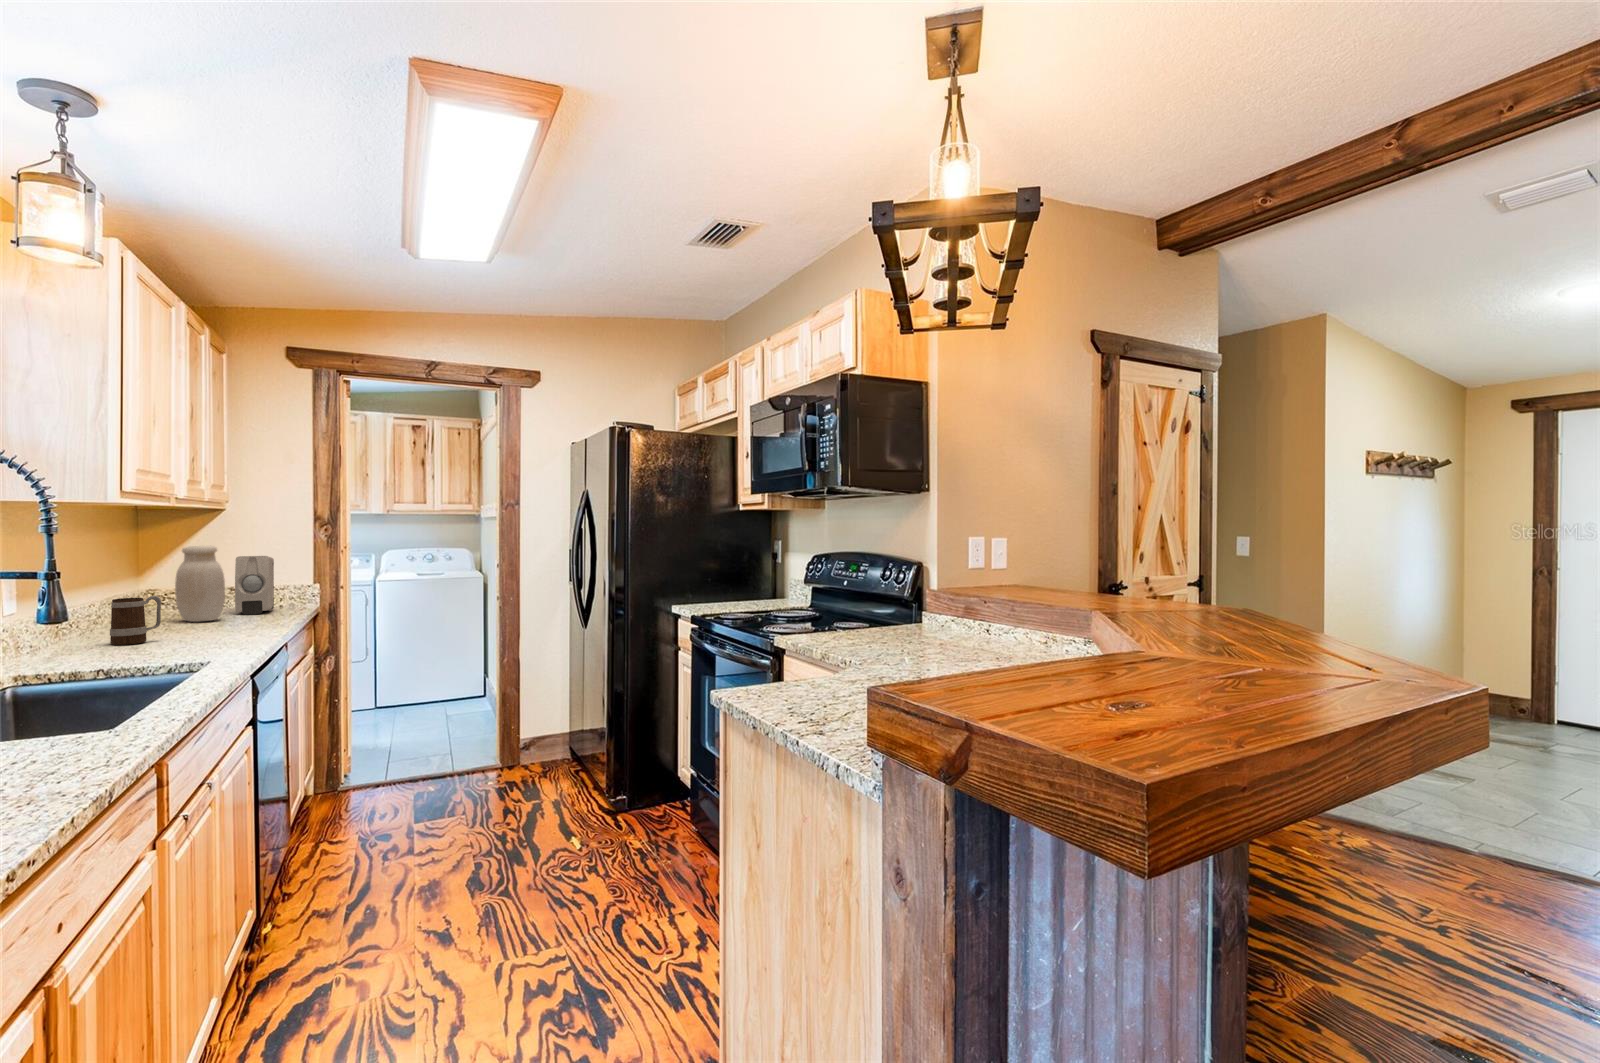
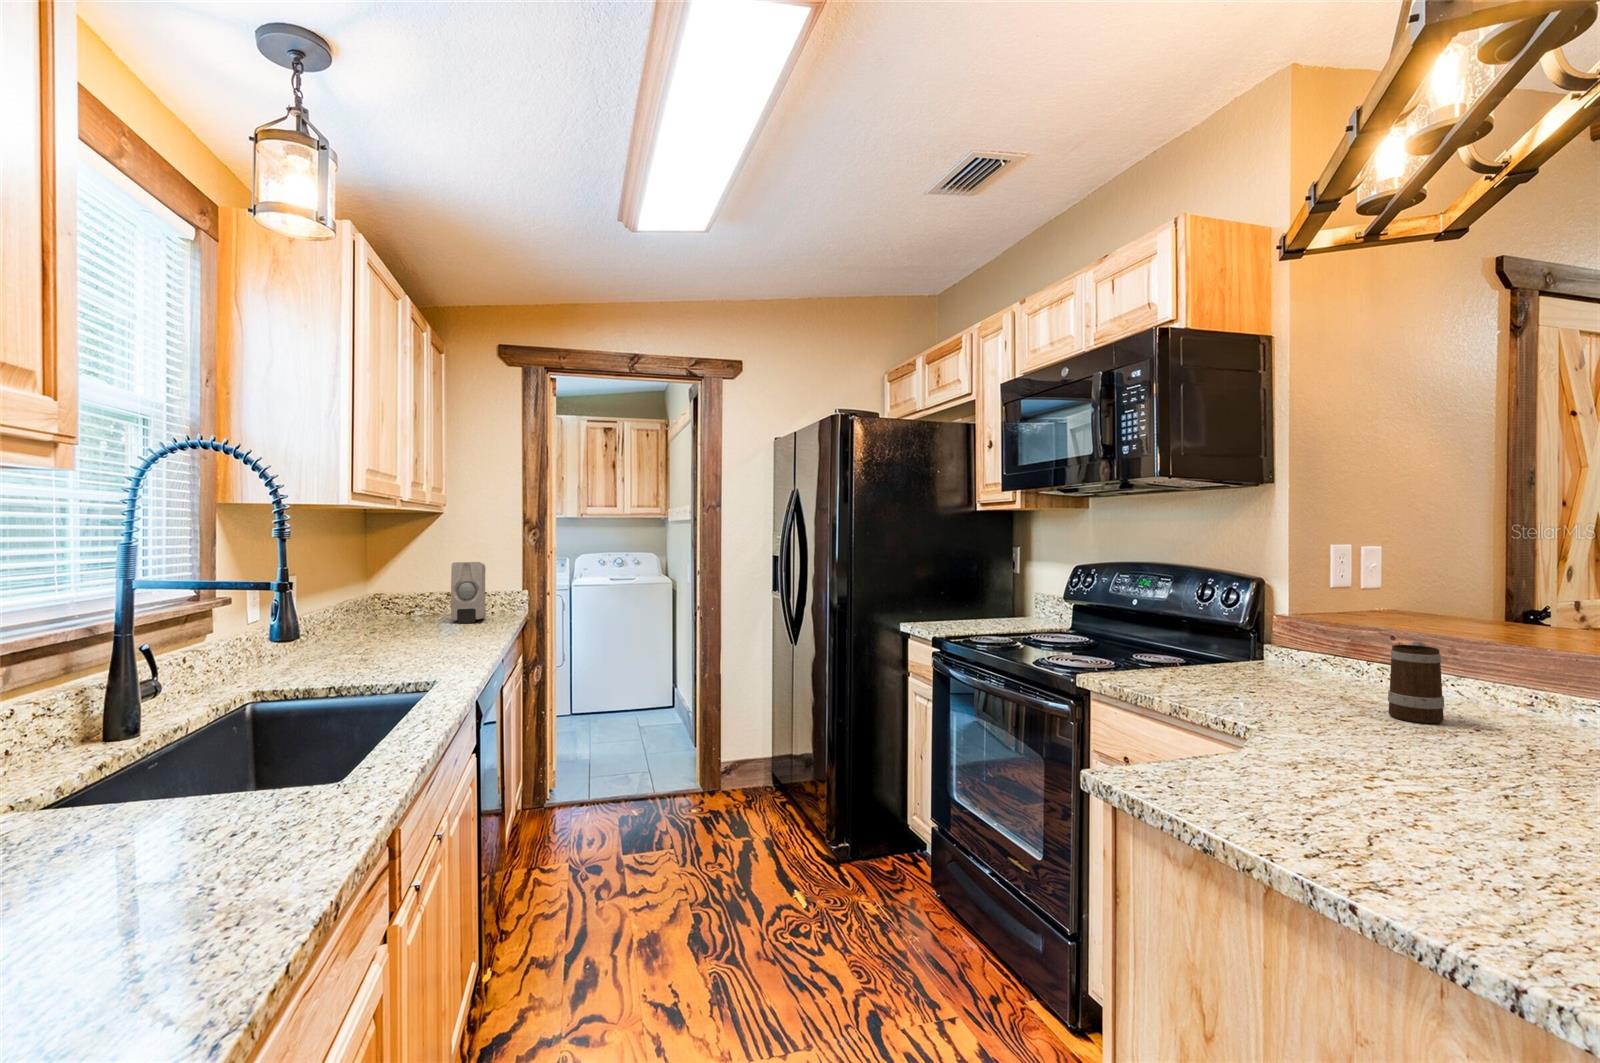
jar: present [175,546,225,622] -> none [398,552,443,630]
mug: present [110,596,161,645] -> present [1388,642,1444,723]

